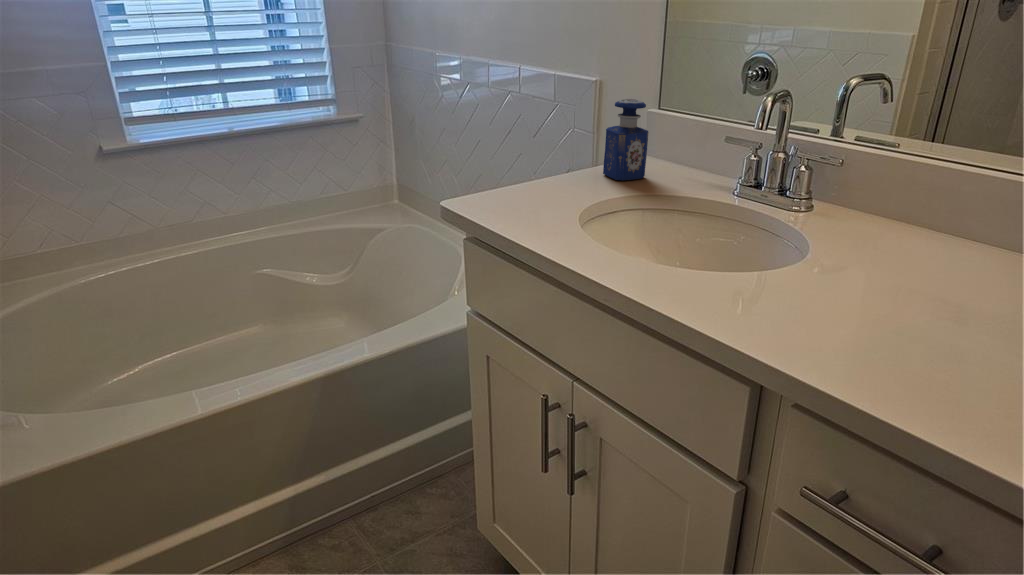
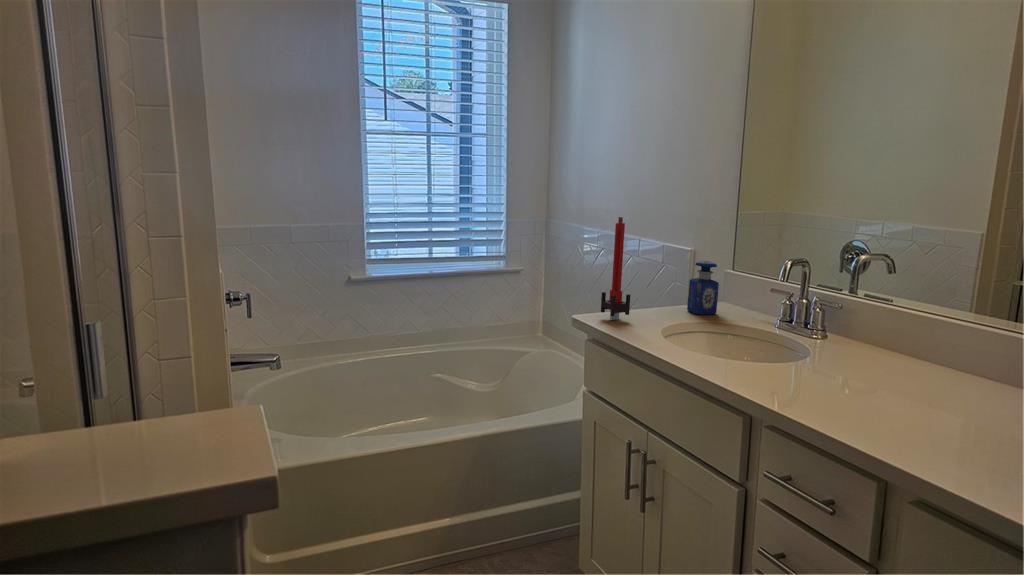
candle: none [482,34,527,203] -> present [601,217,630,320]

